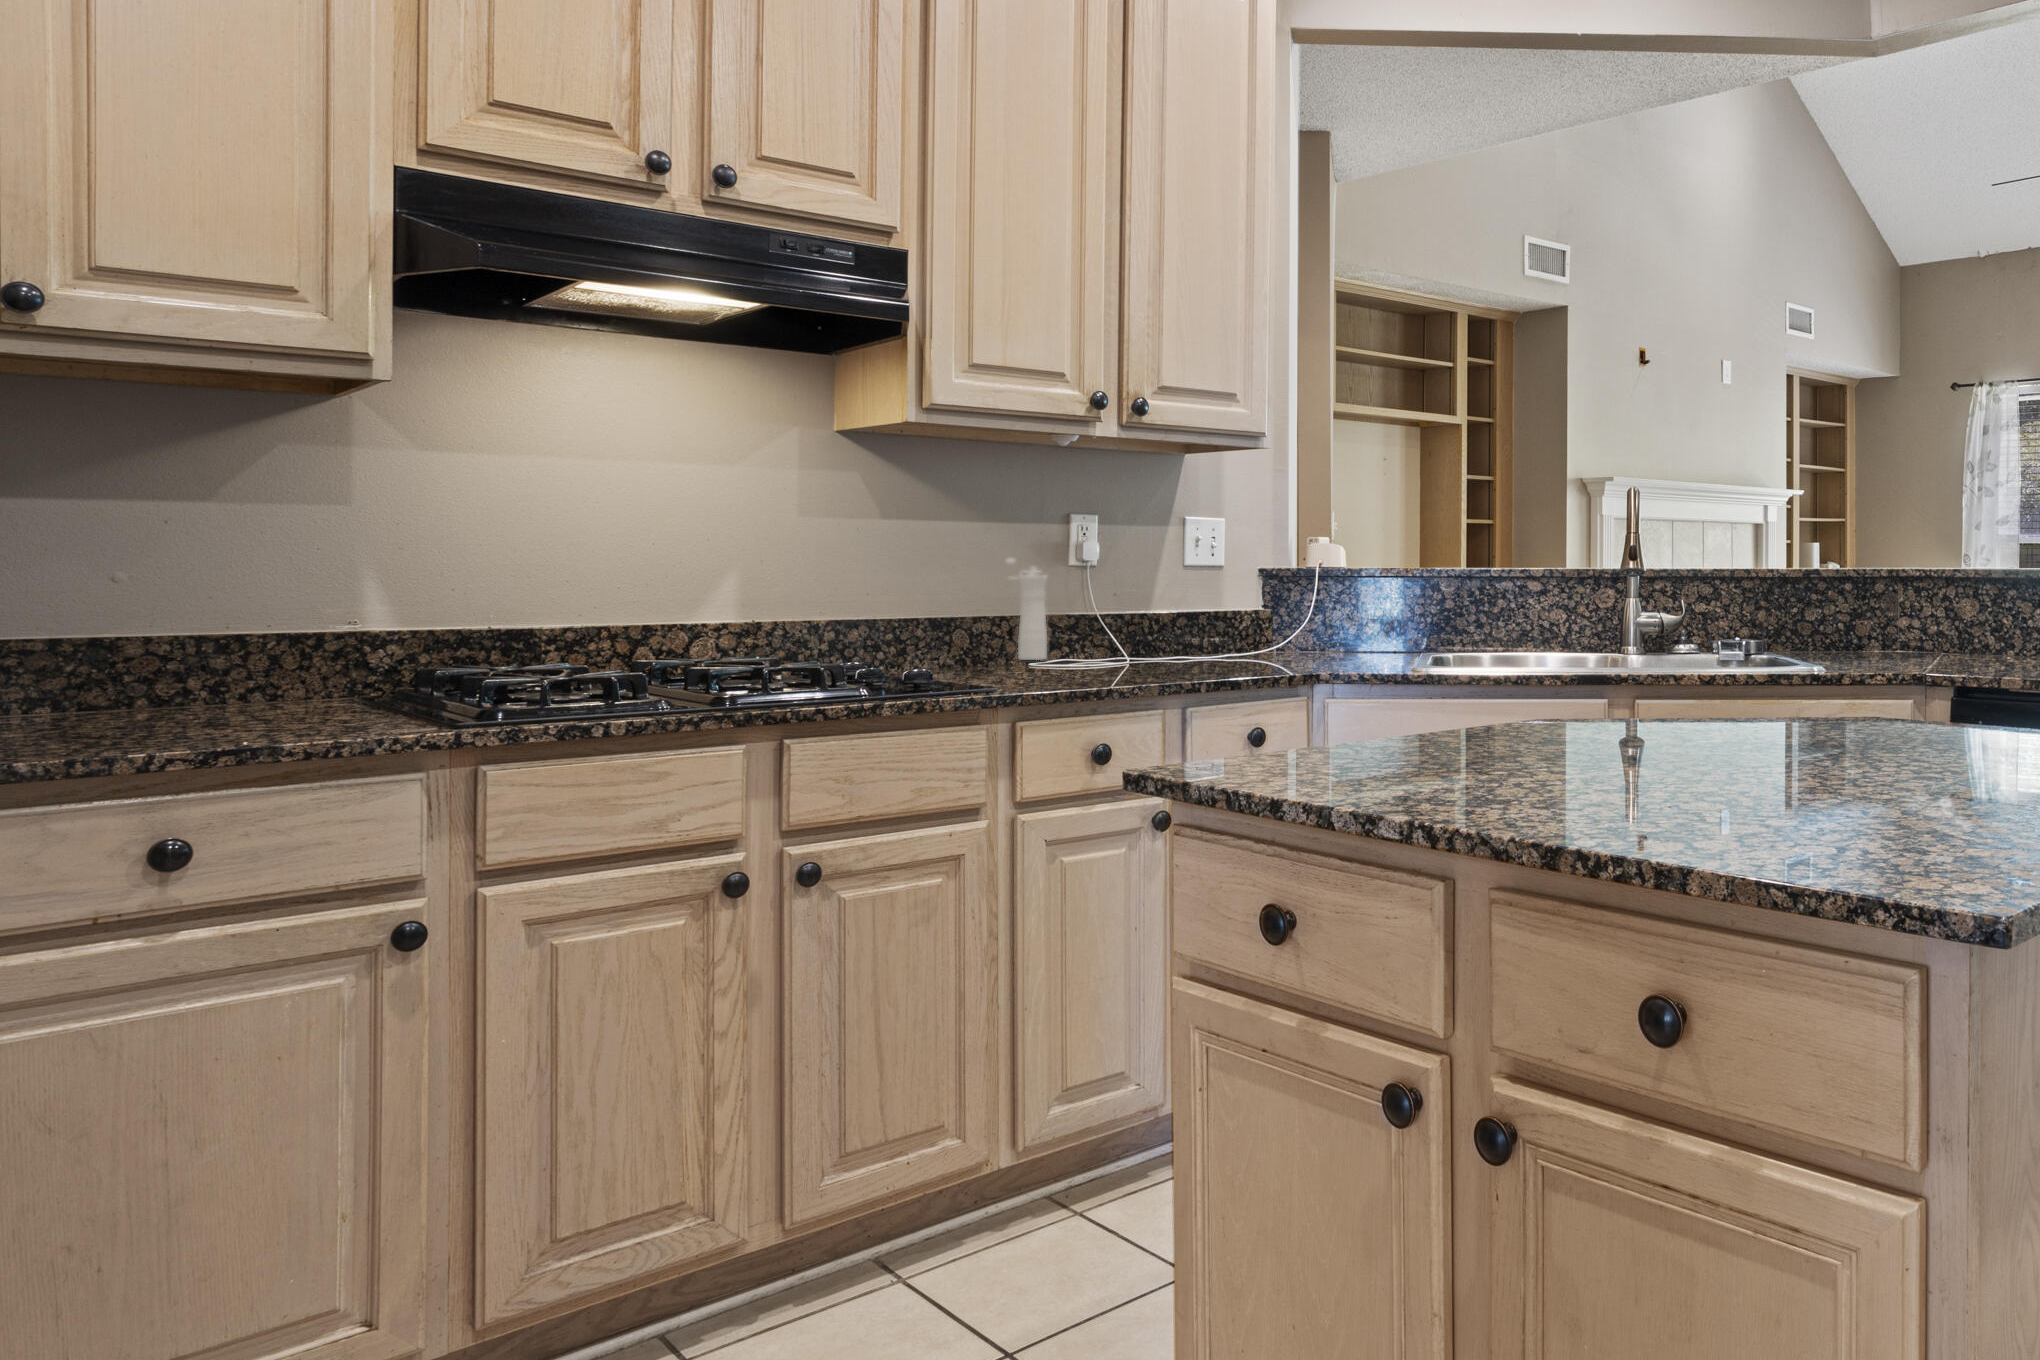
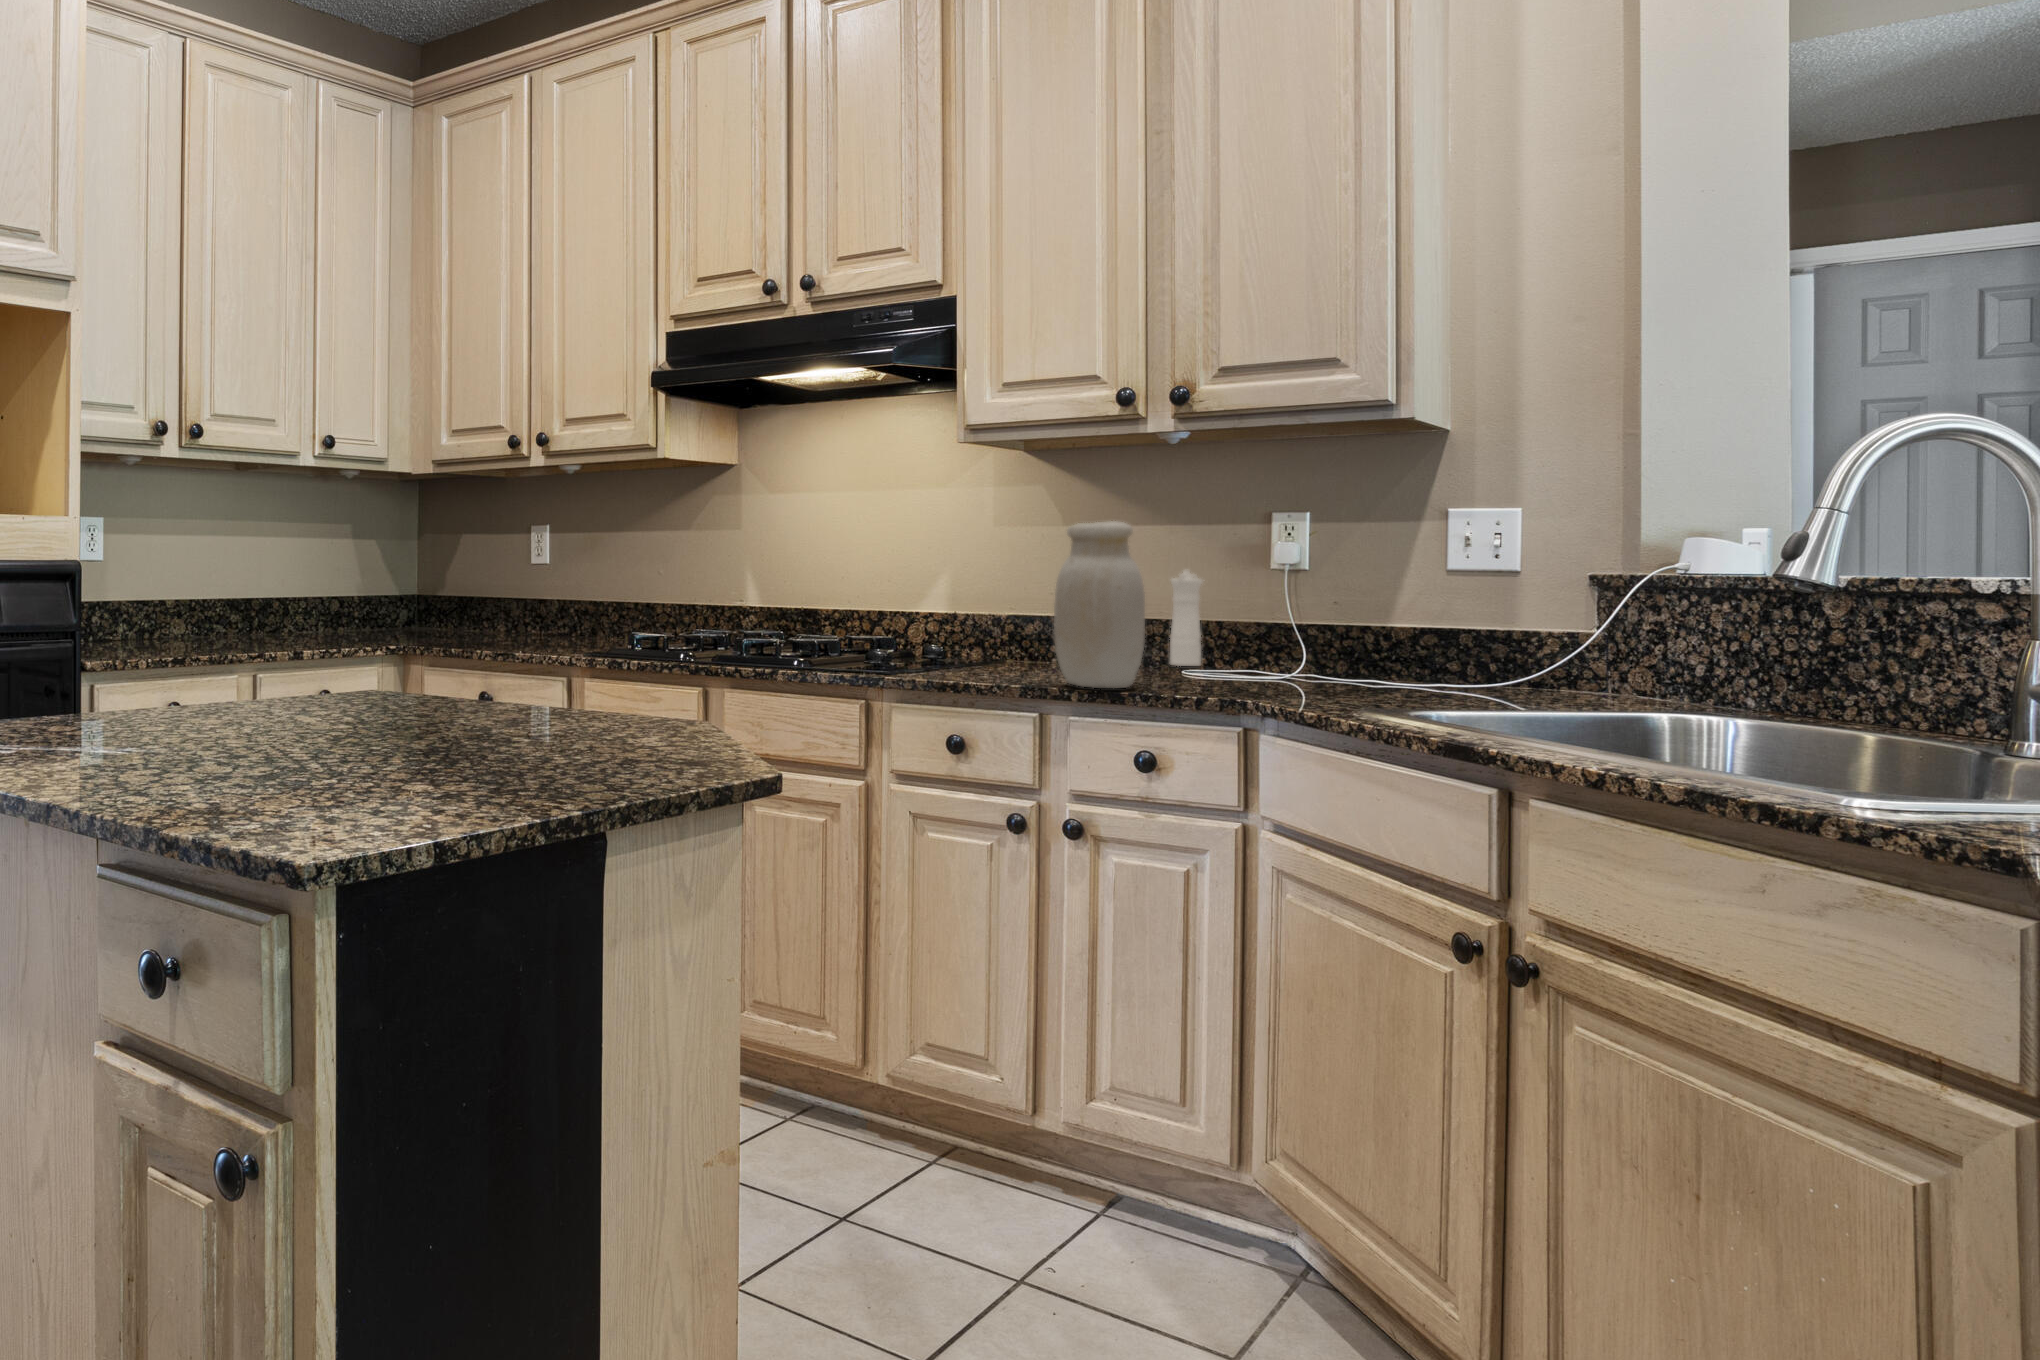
jar: none [1121,523,1207,679] -> present [1054,521,1145,688]

